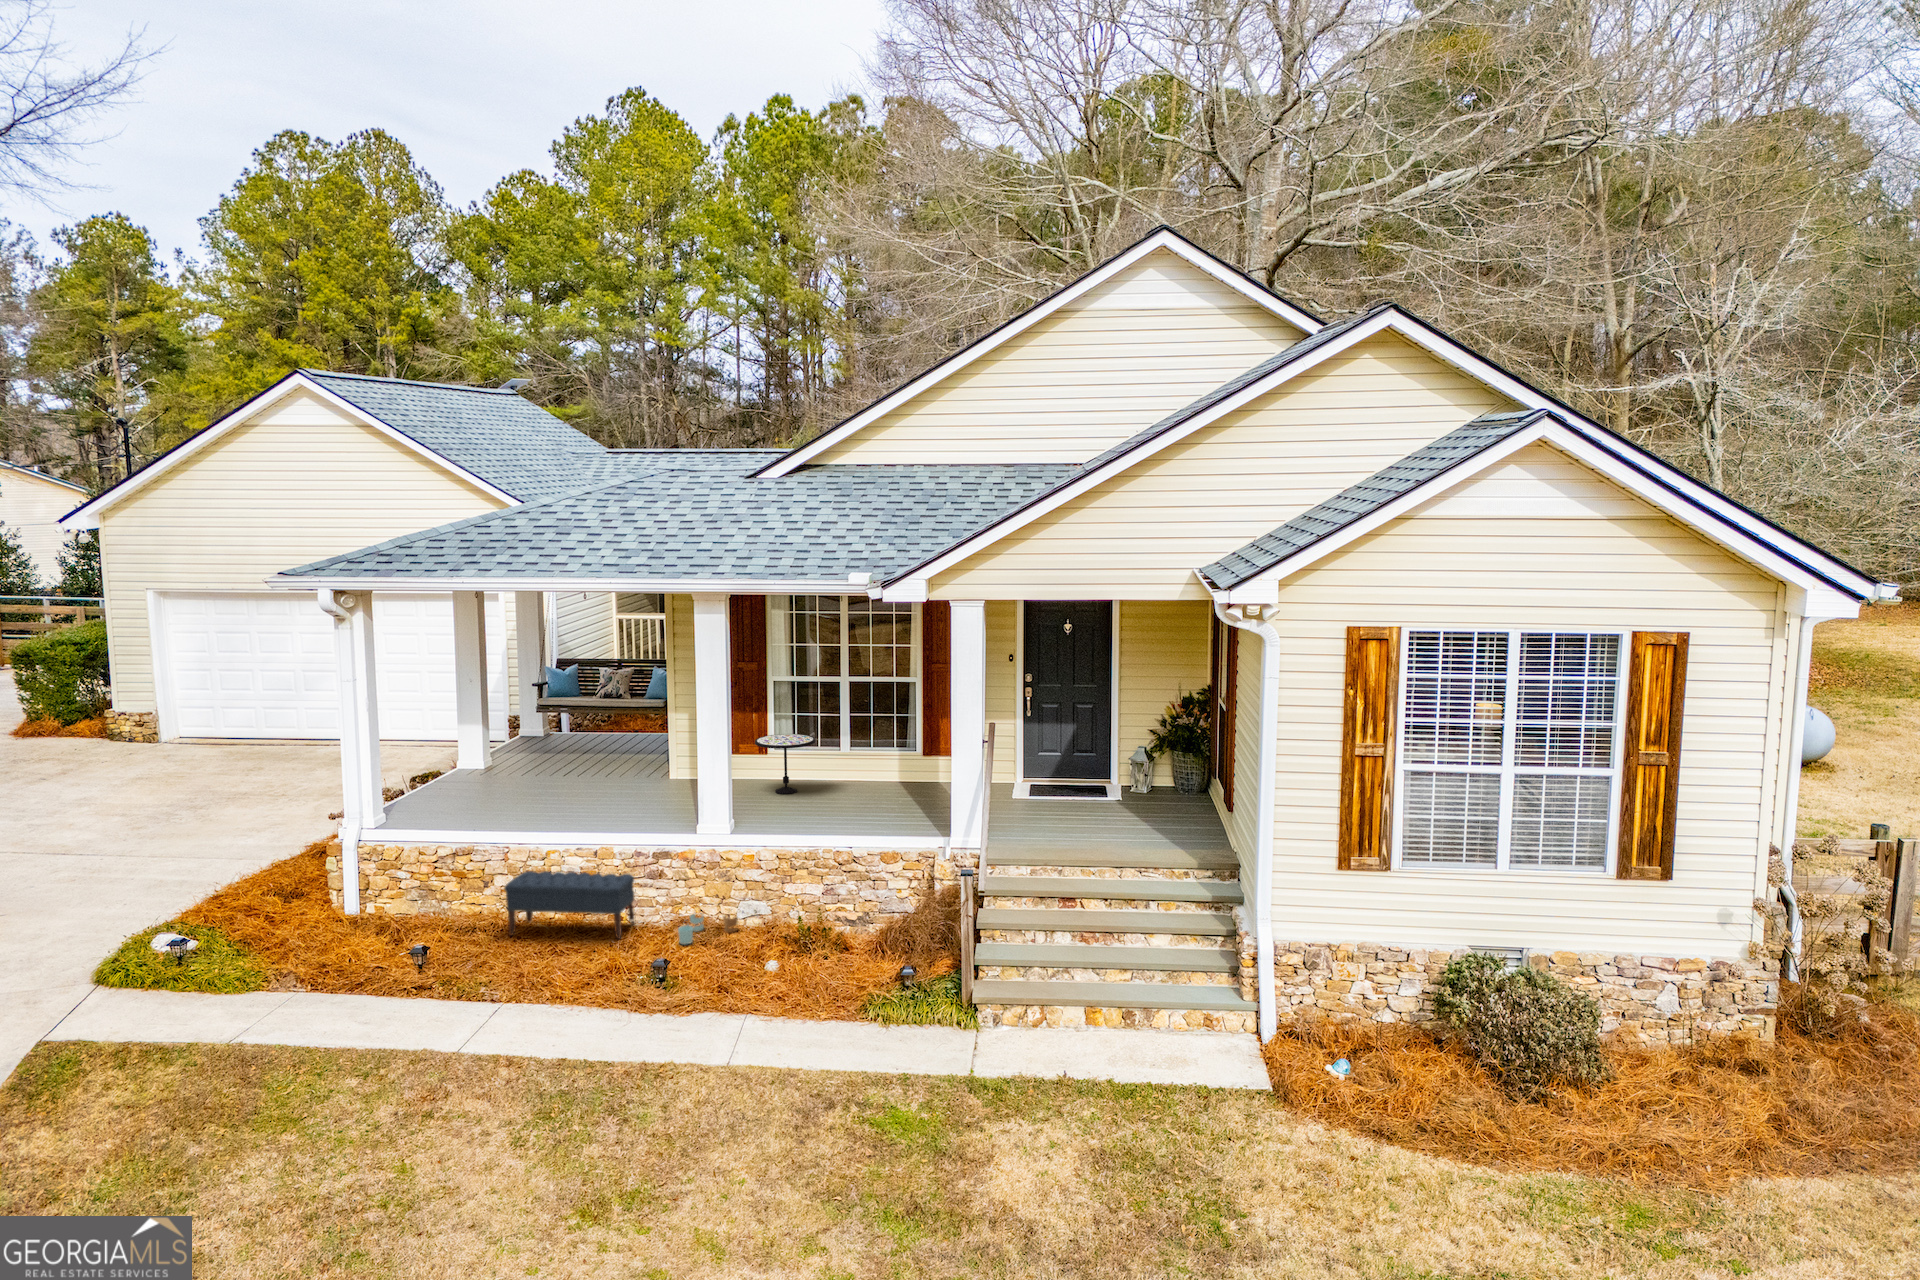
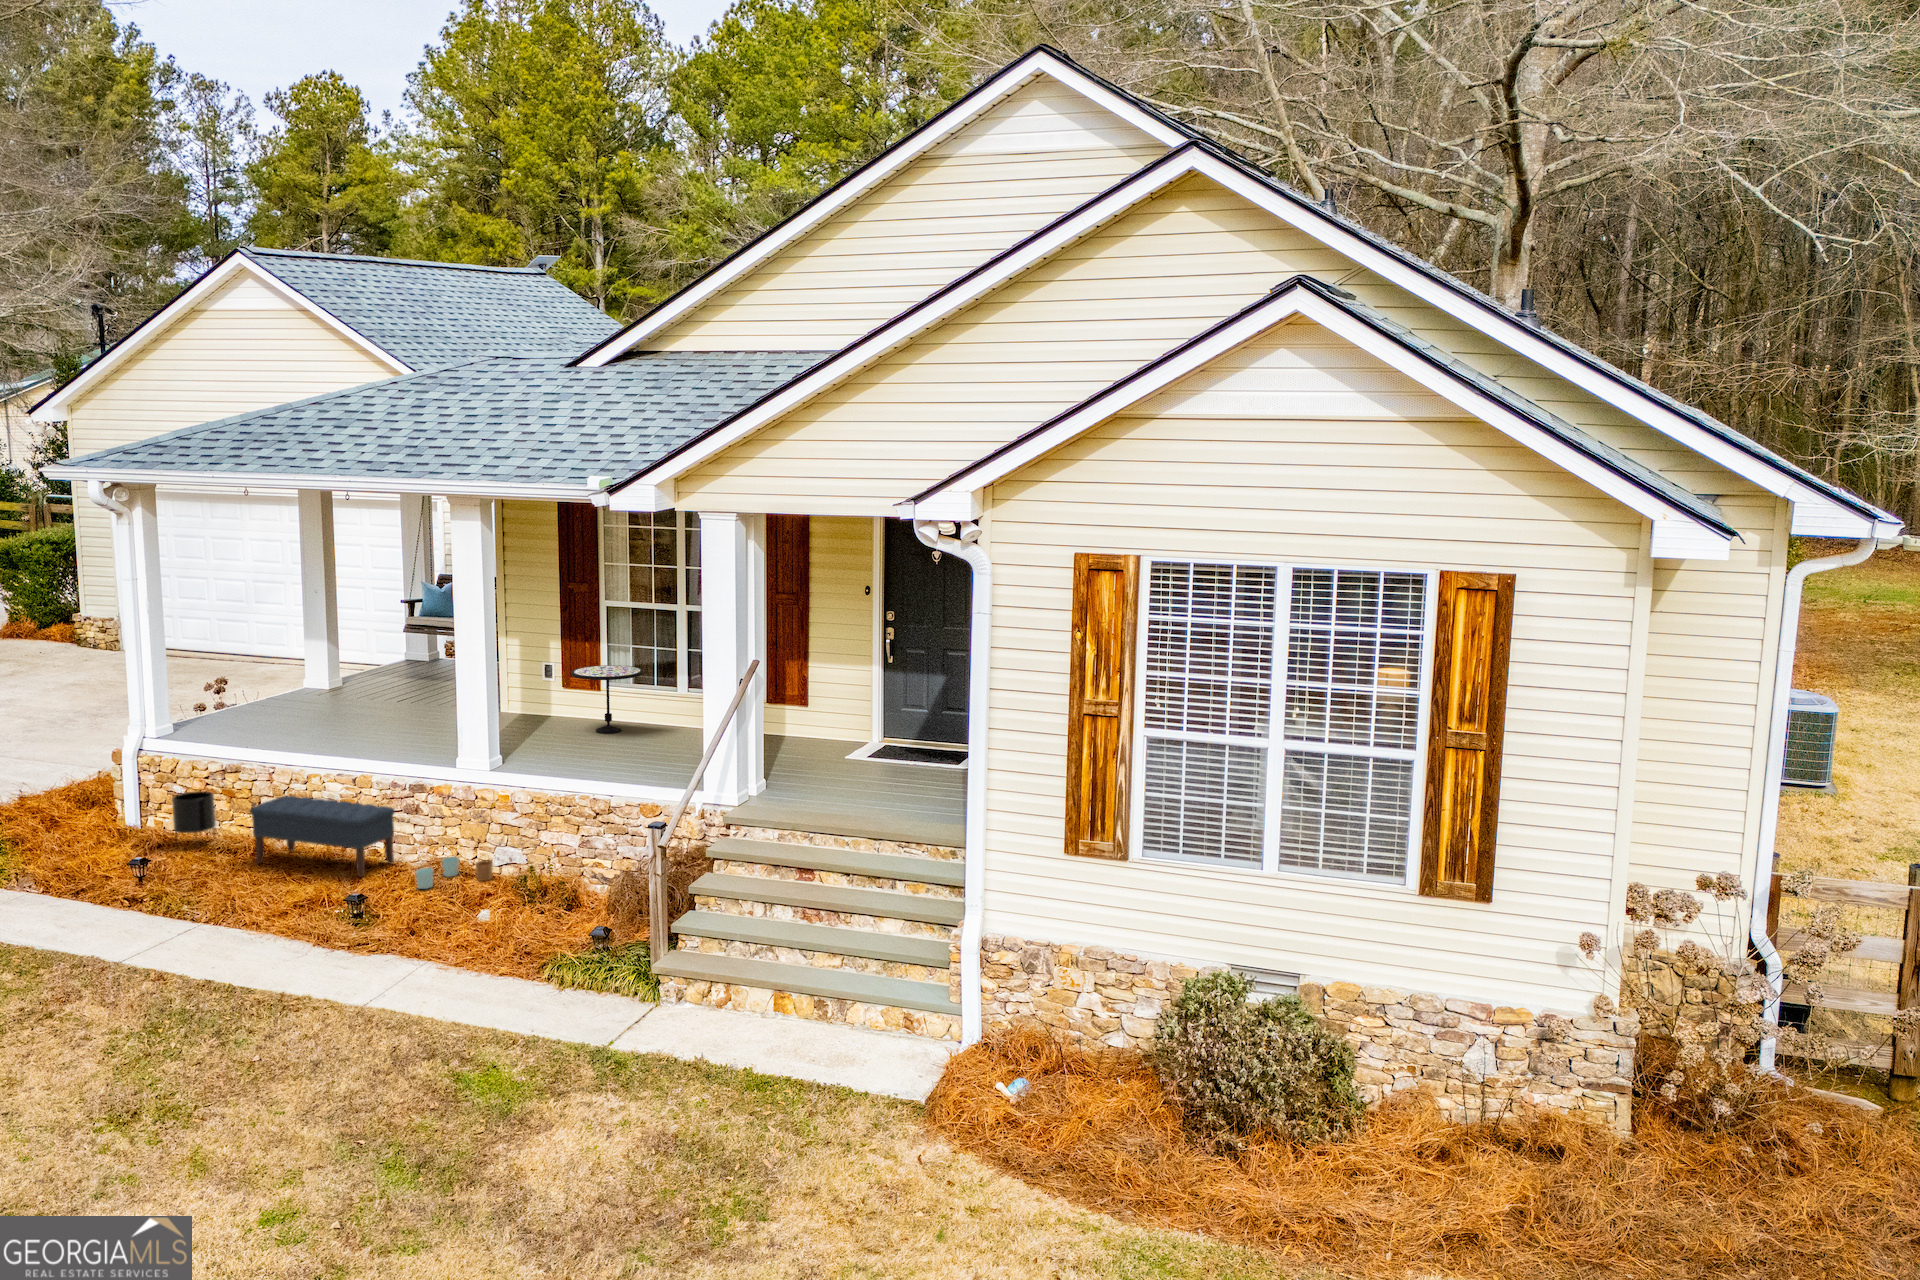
planter: none [412,873,451,929] -> present [172,791,216,833]

